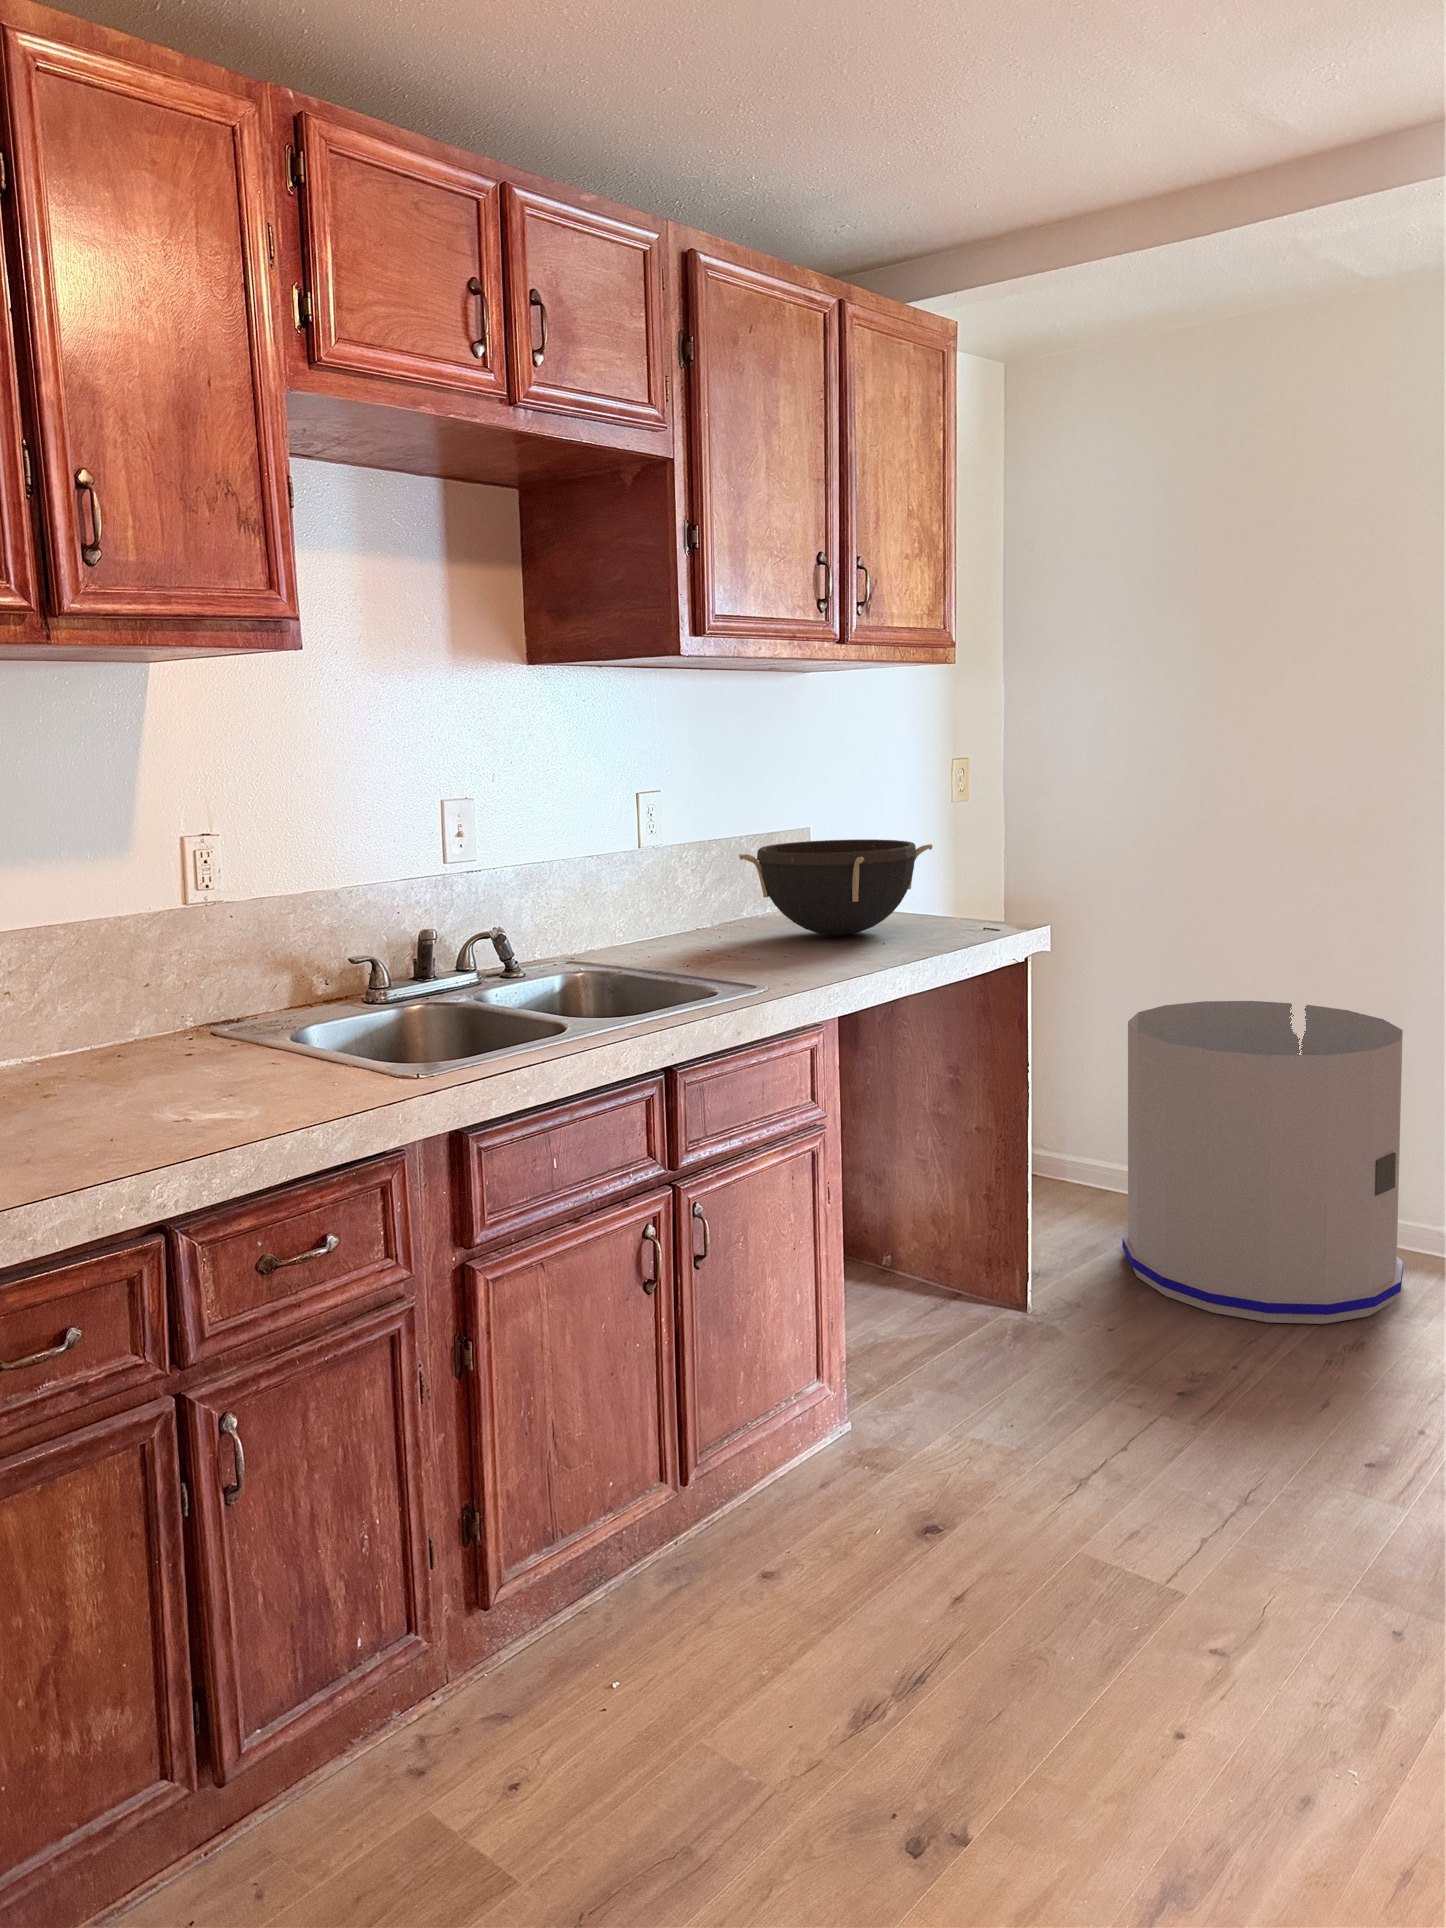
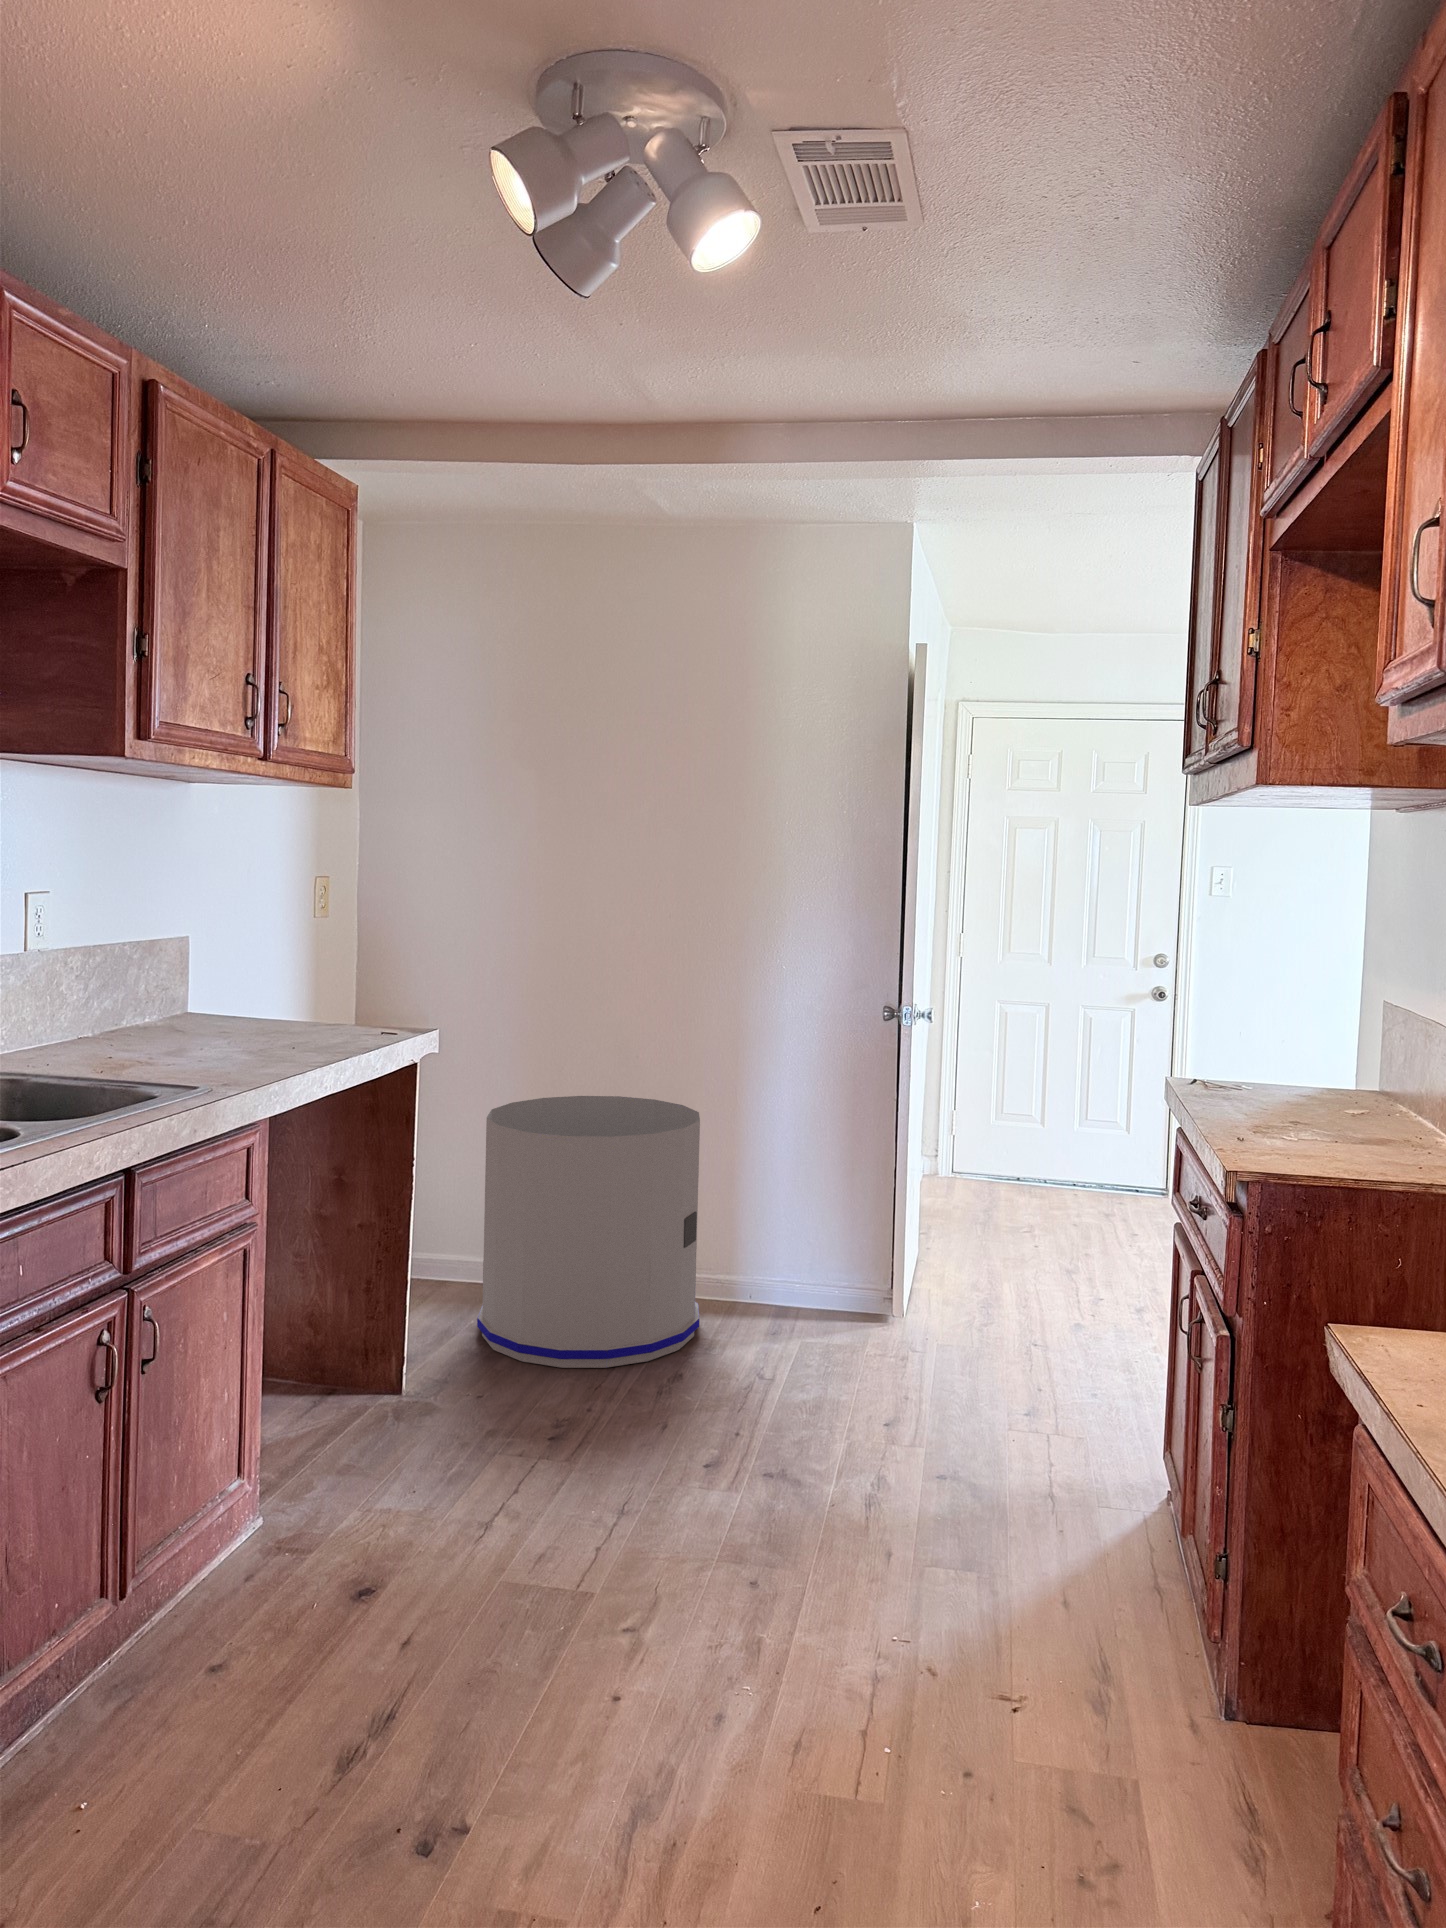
bowl: present [739,839,932,936] -> none [146,948,338,1040]

